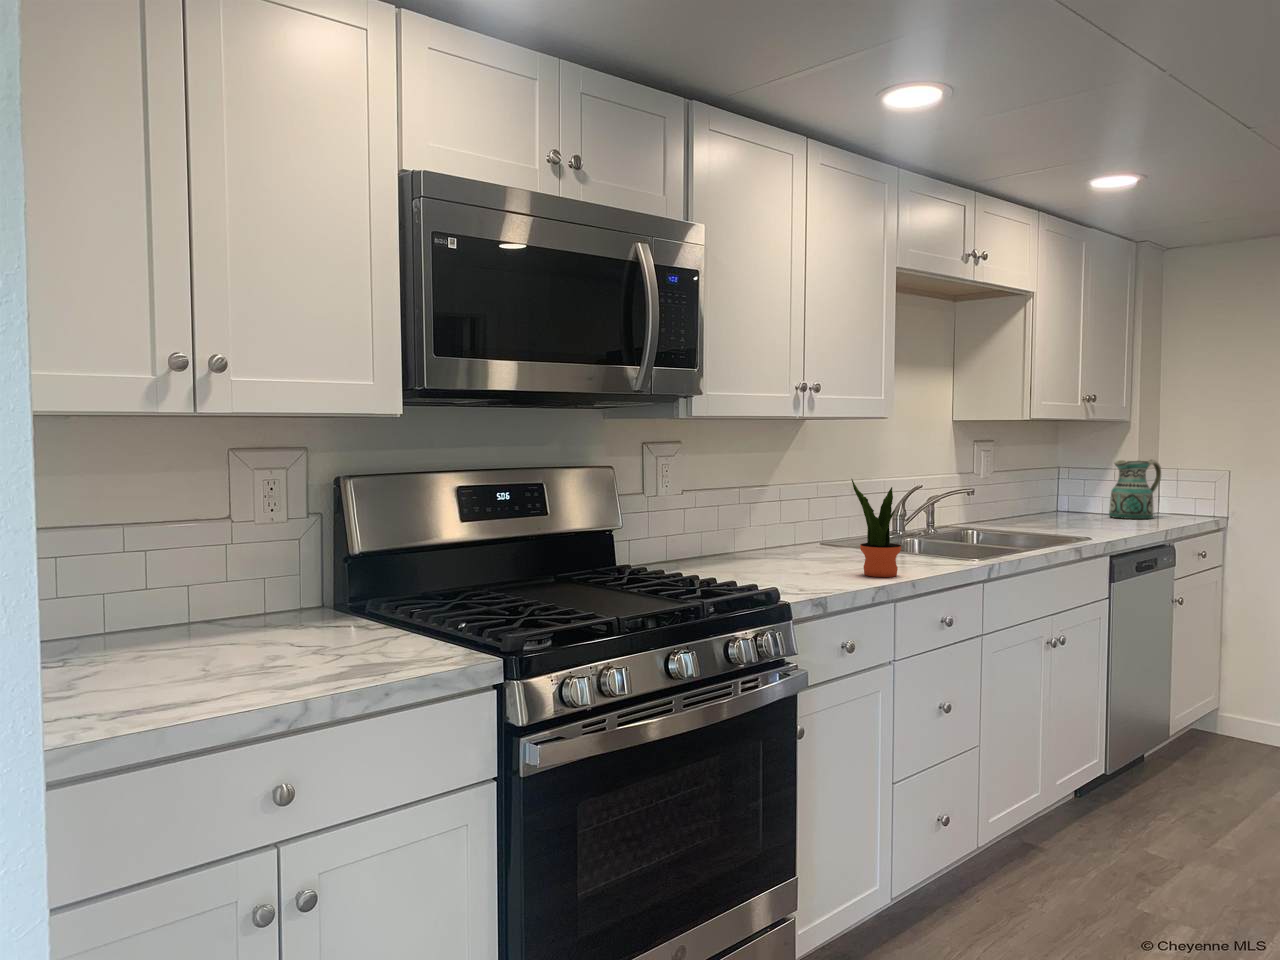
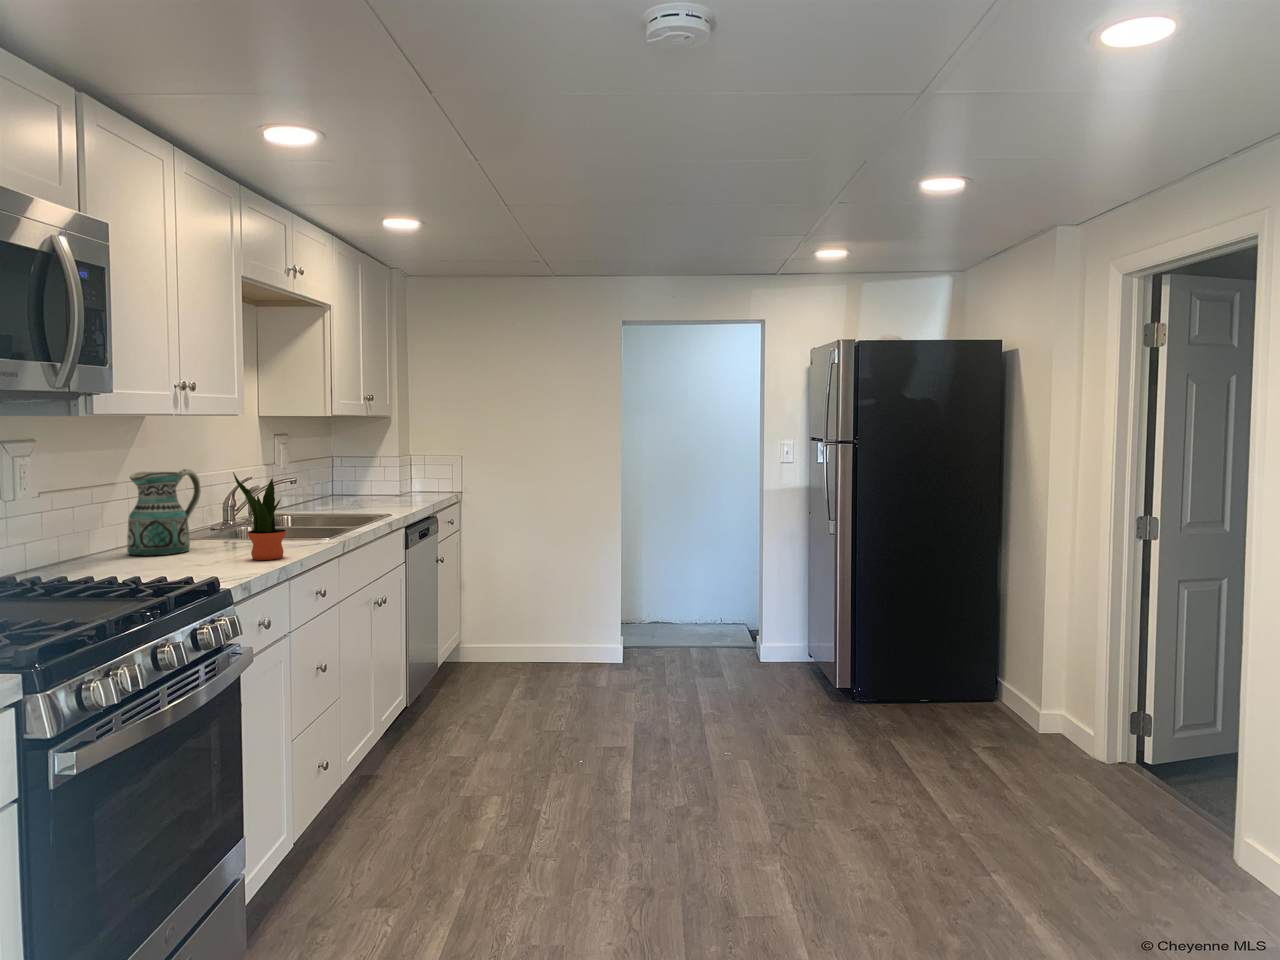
ceramic pitcher: present [1109,460,1161,519] -> present [127,469,201,555]

